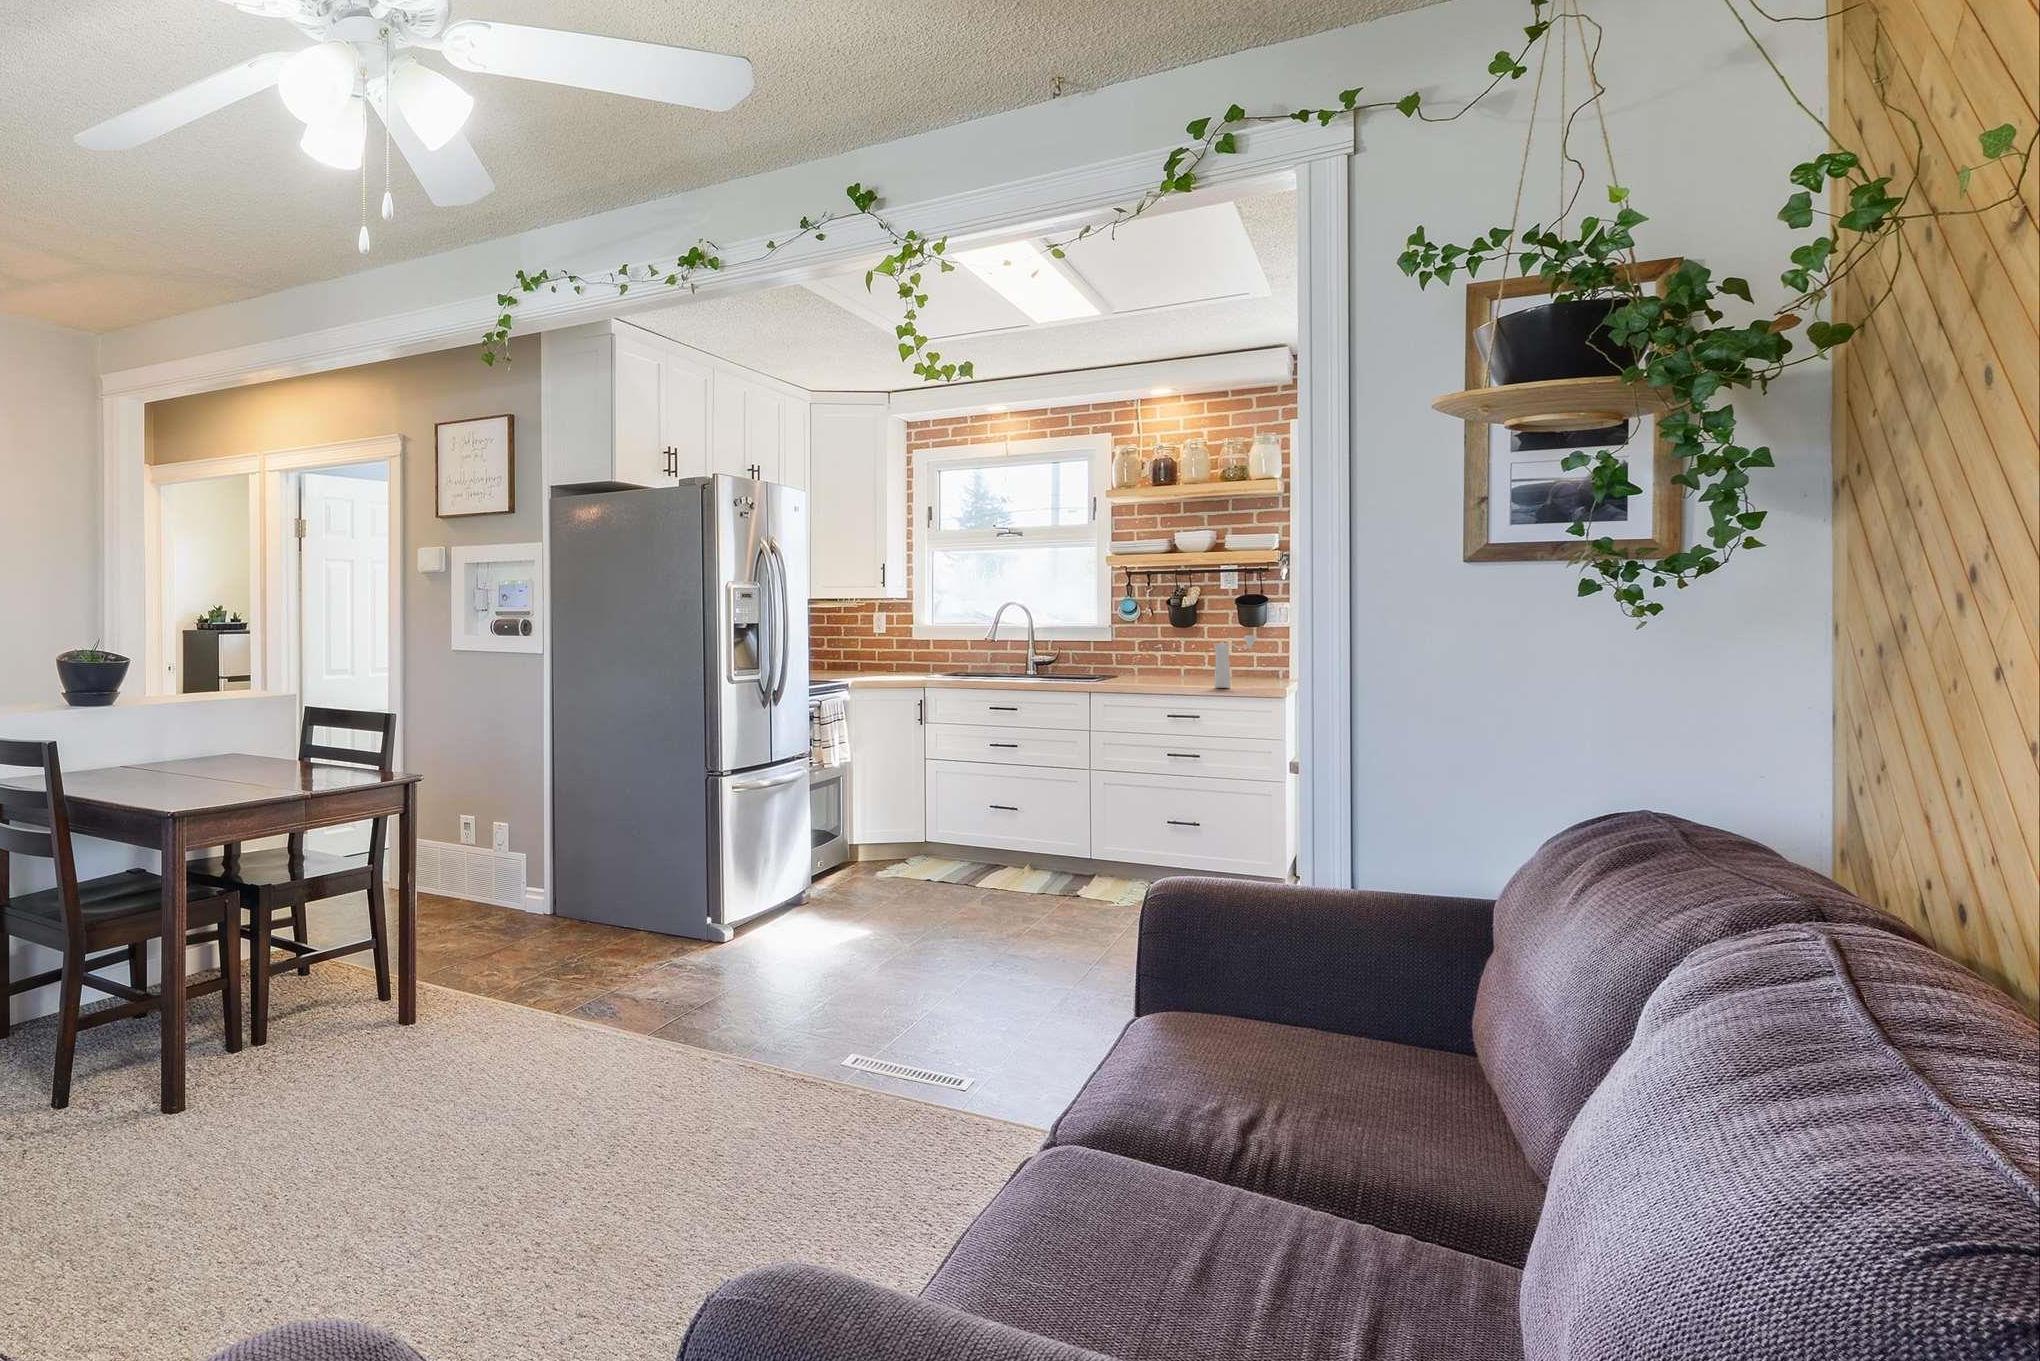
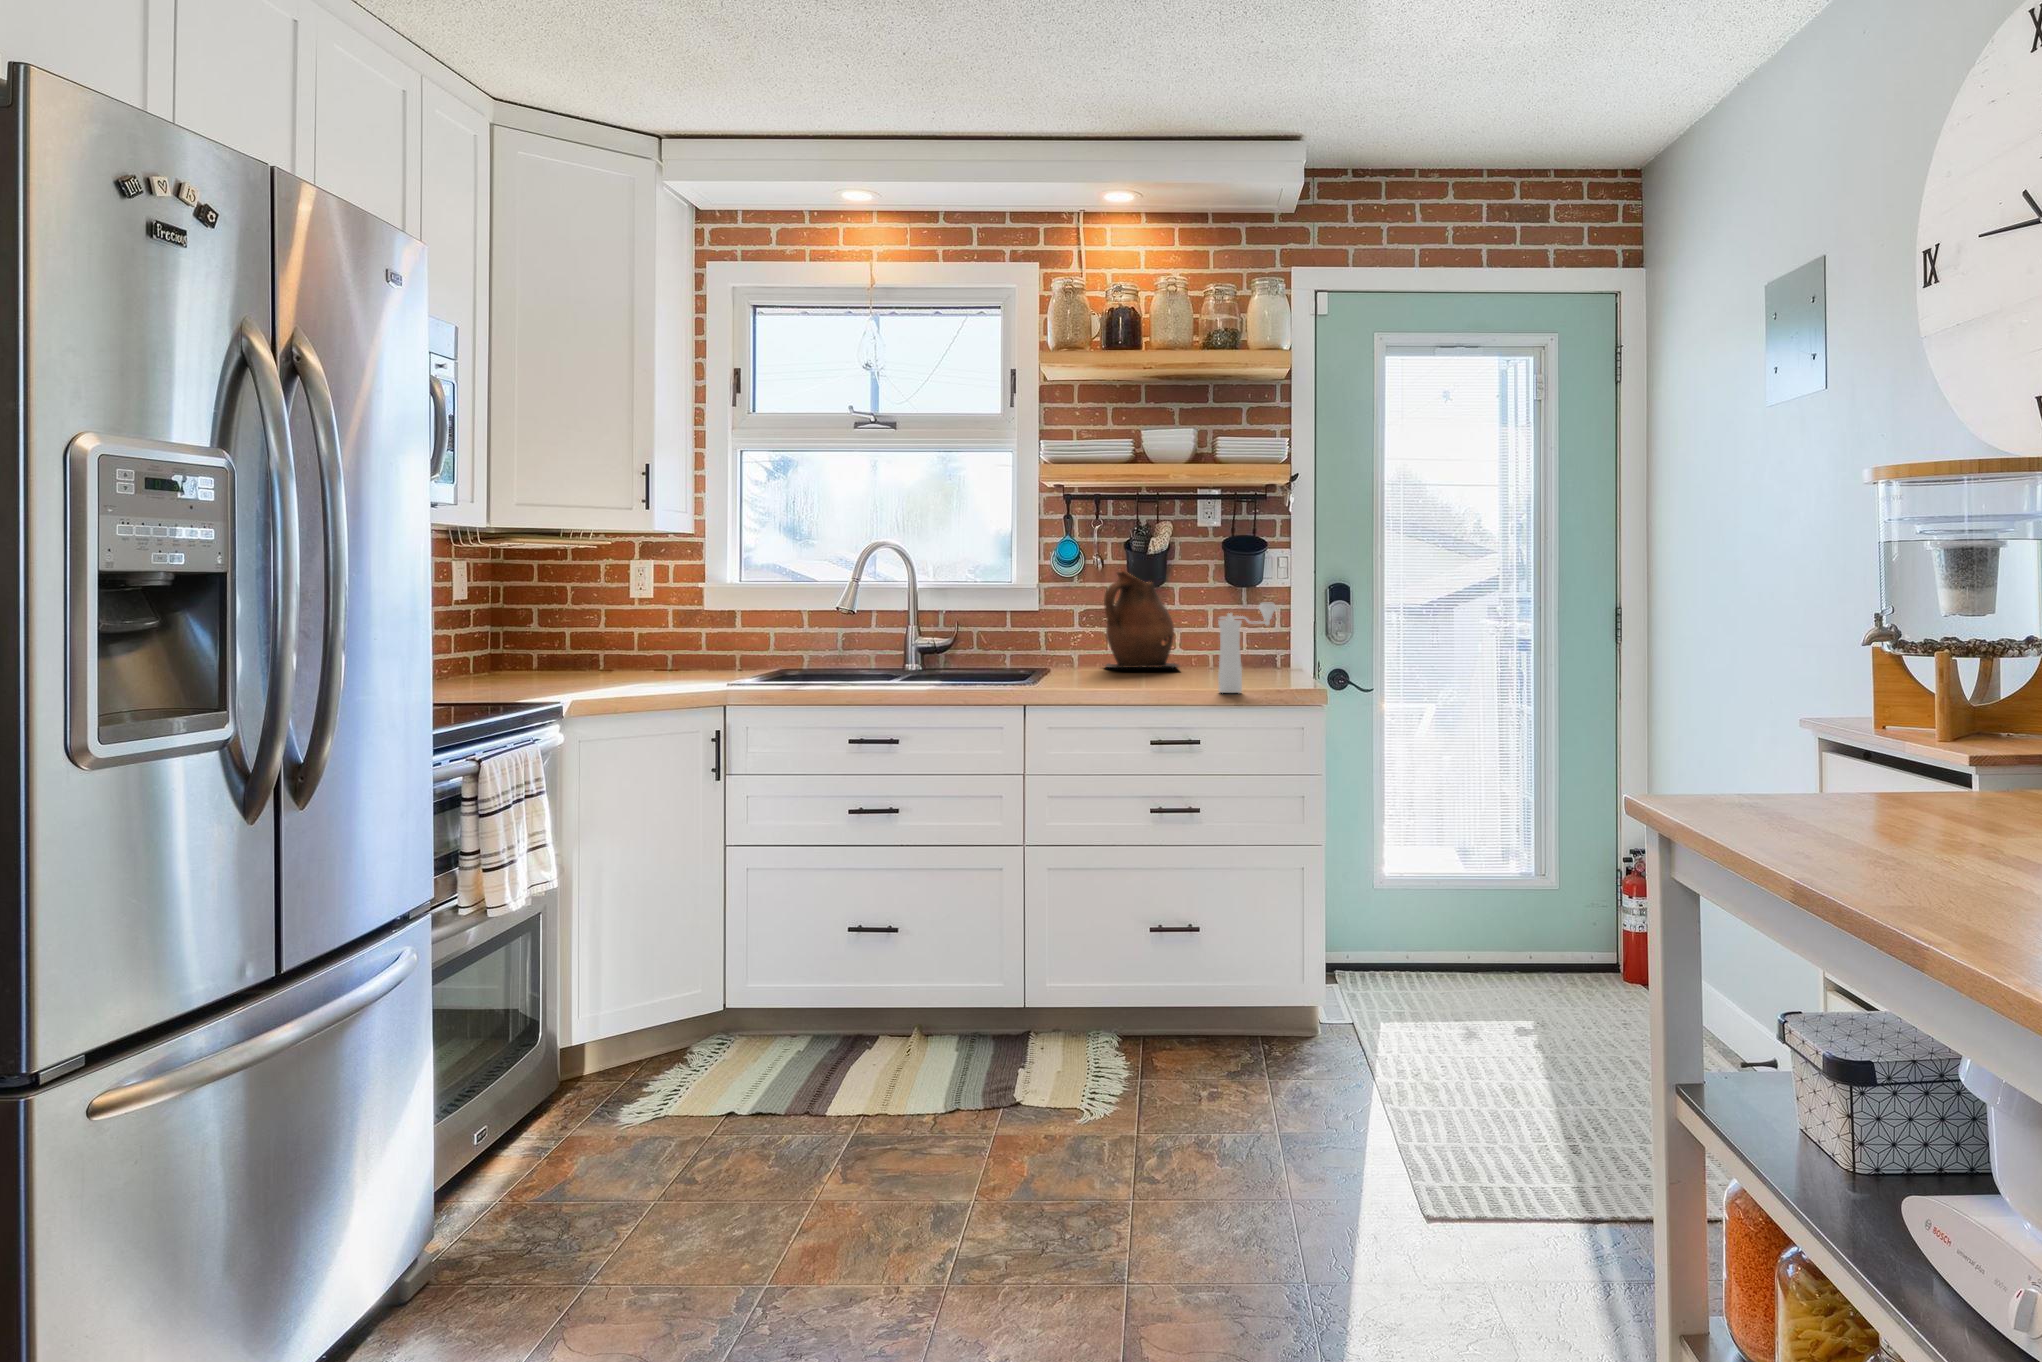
ceramic pitcher: none [1154,617,1208,677] -> present [1104,572,1179,668]

